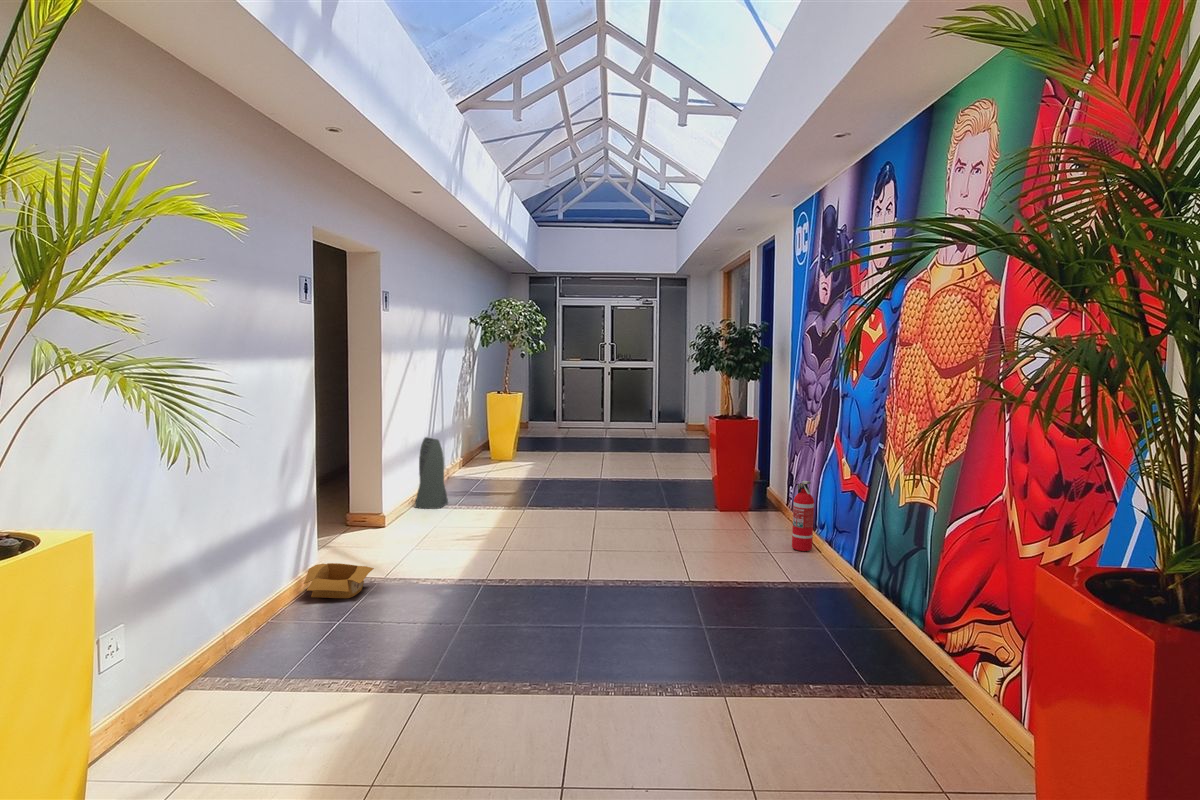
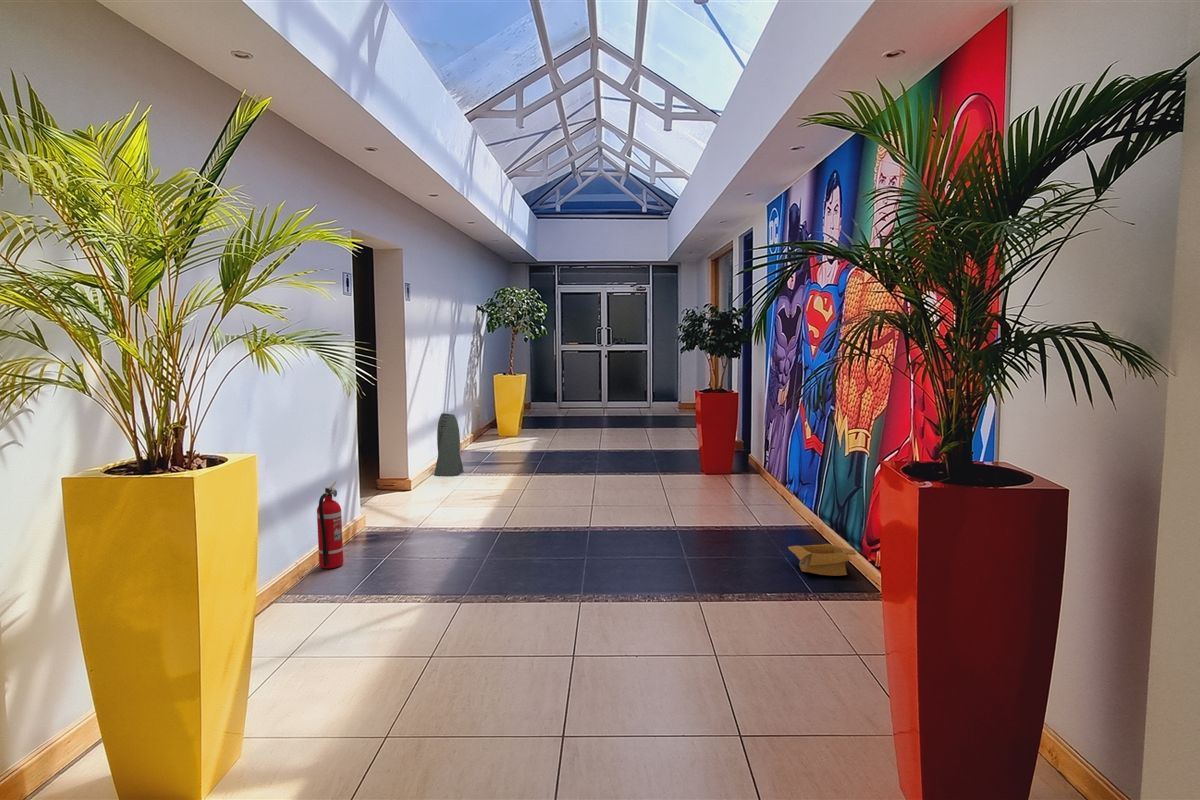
fire extinguisher: present [792,481,814,551] -> present [317,481,343,568]
cardboard box: present [304,563,374,598] -> present [788,544,857,576]

